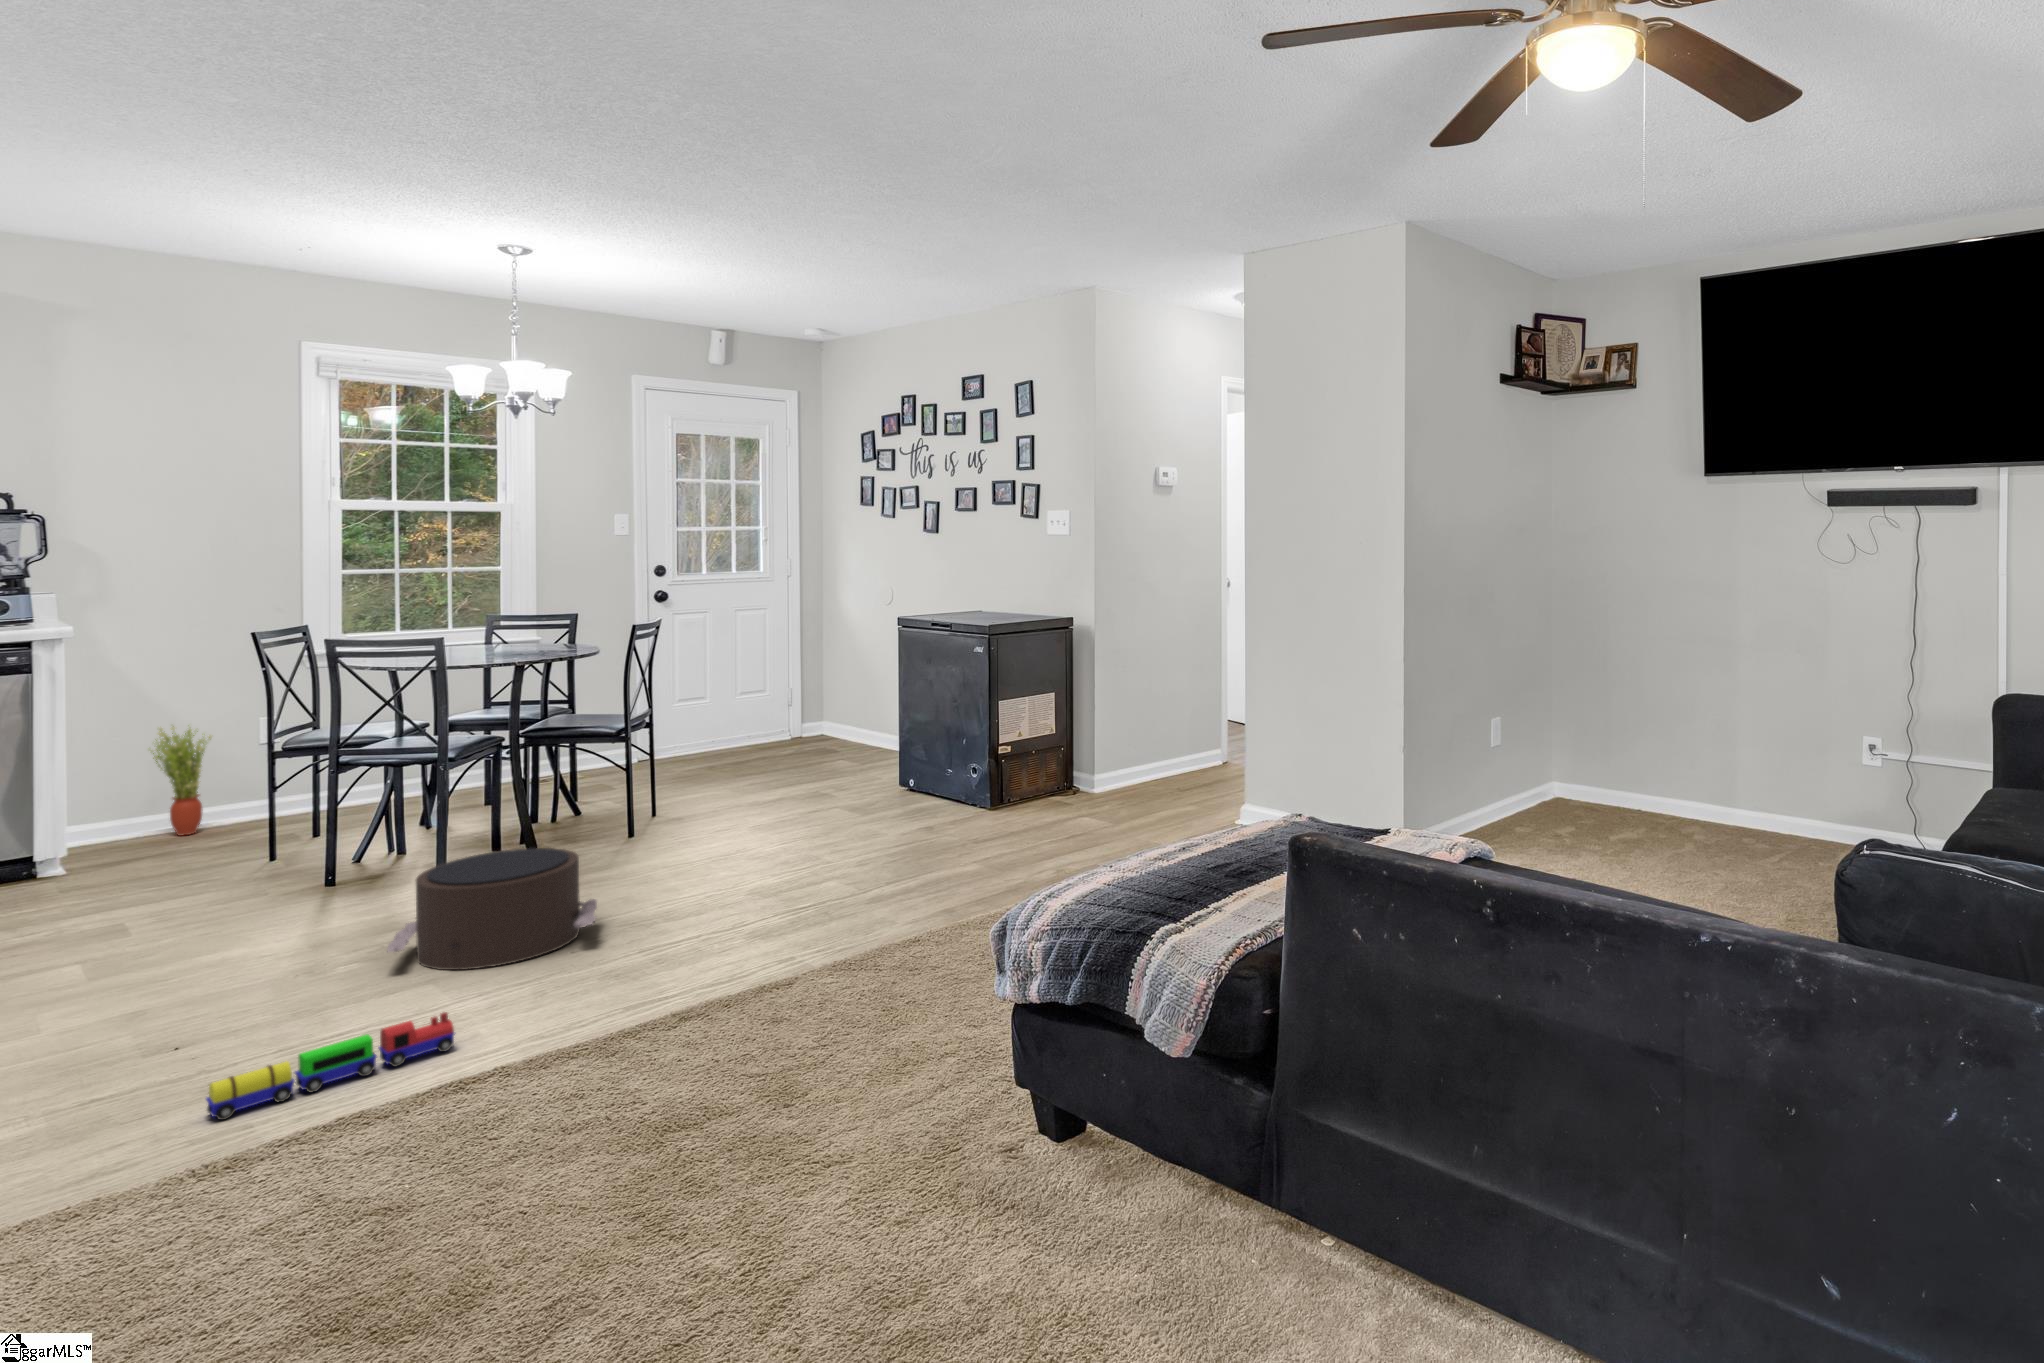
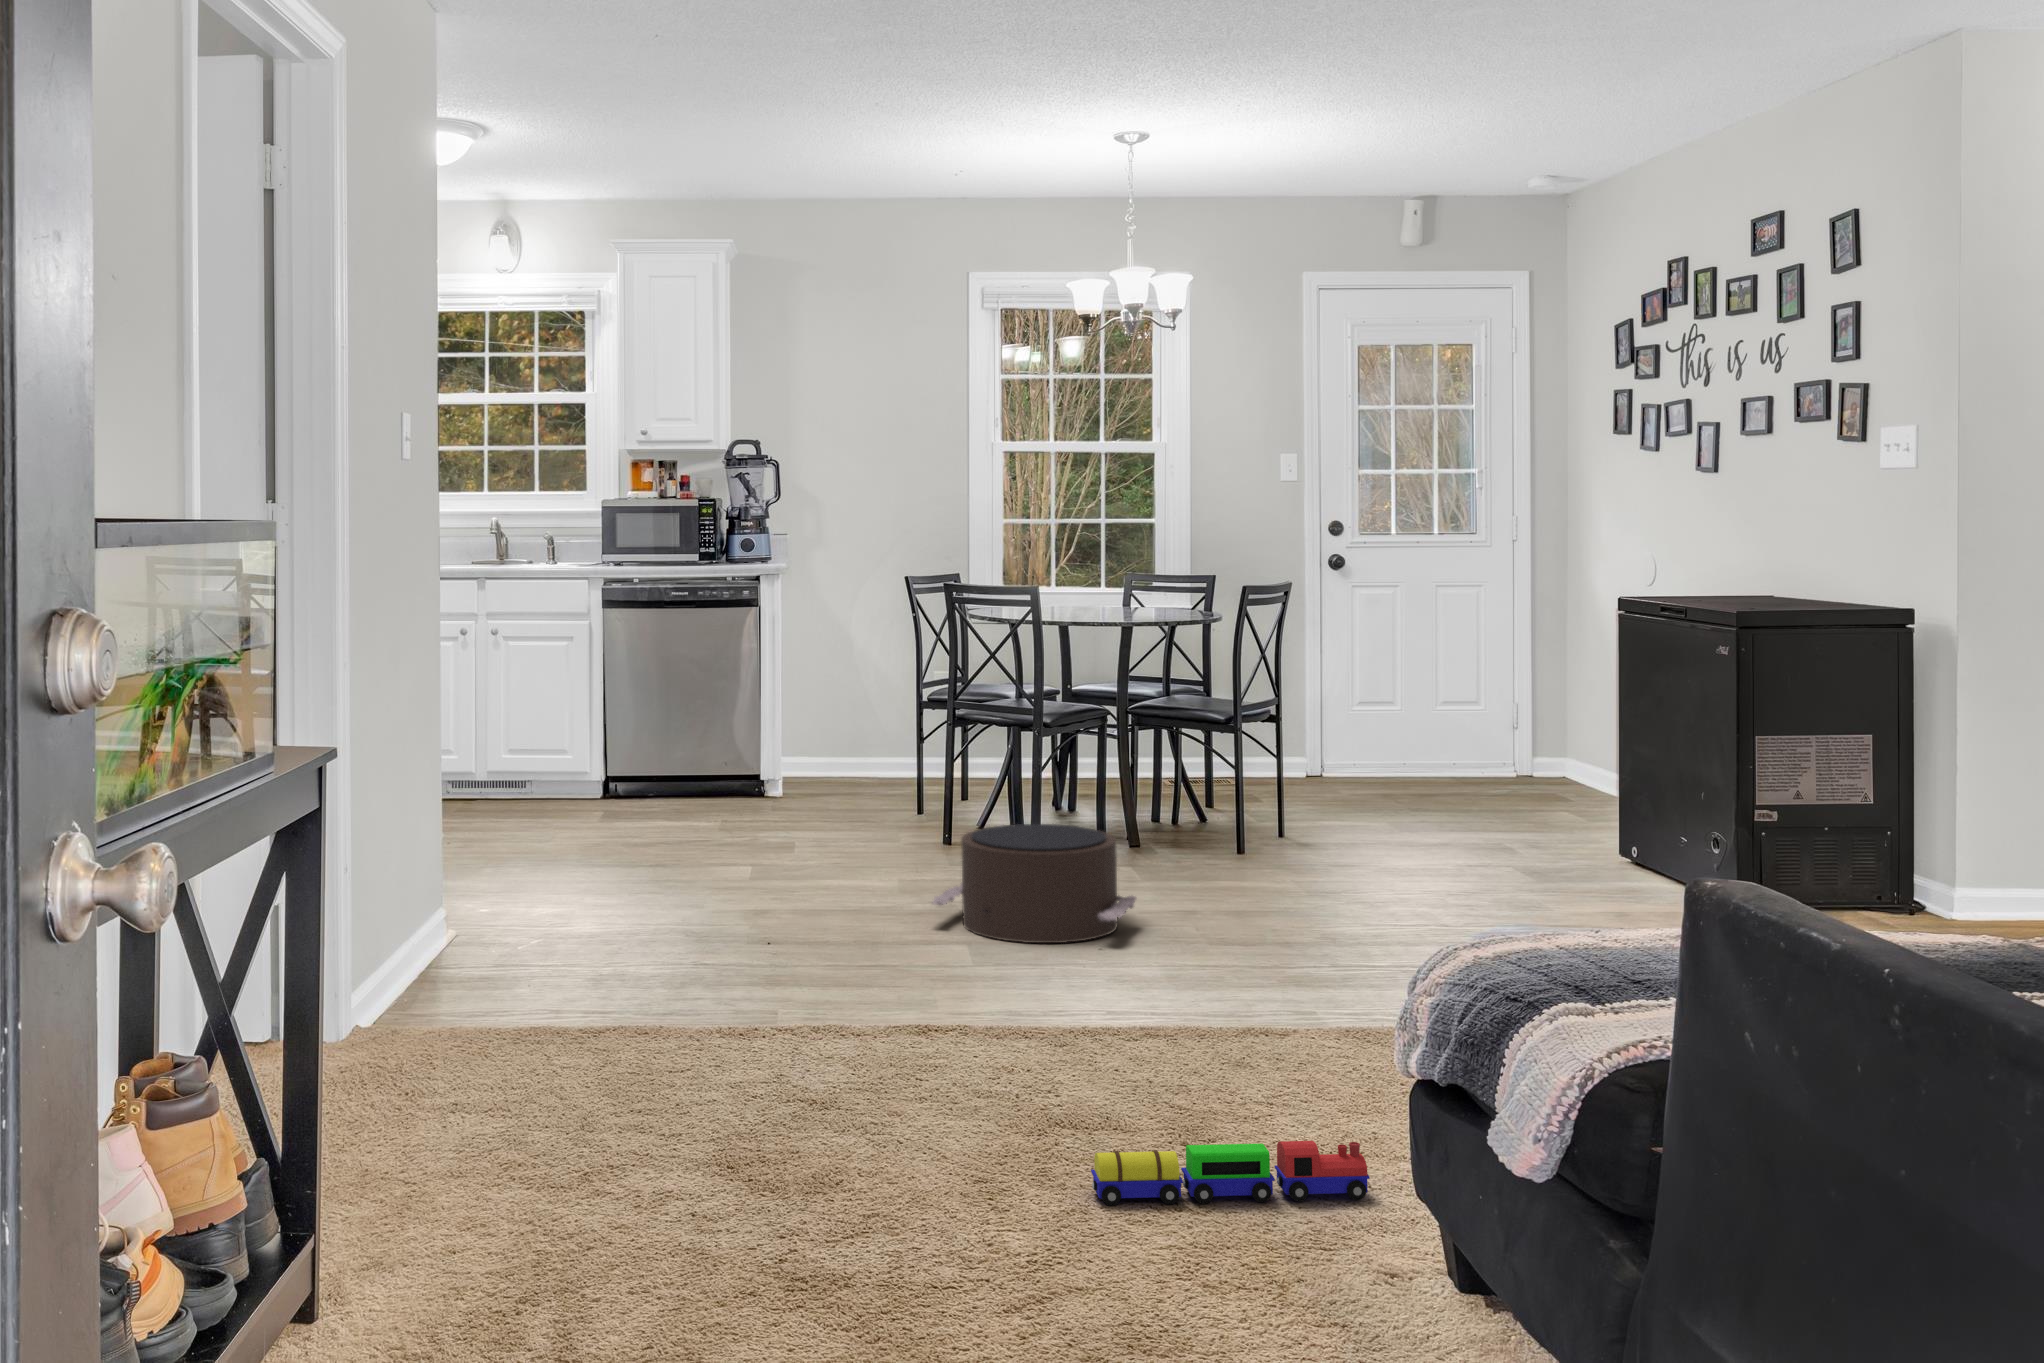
potted plant: present [153,726,211,835] -> none [839,669,887,781]
toy train: present [206,1012,455,1120] -> present [1091,1141,1370,1206]

